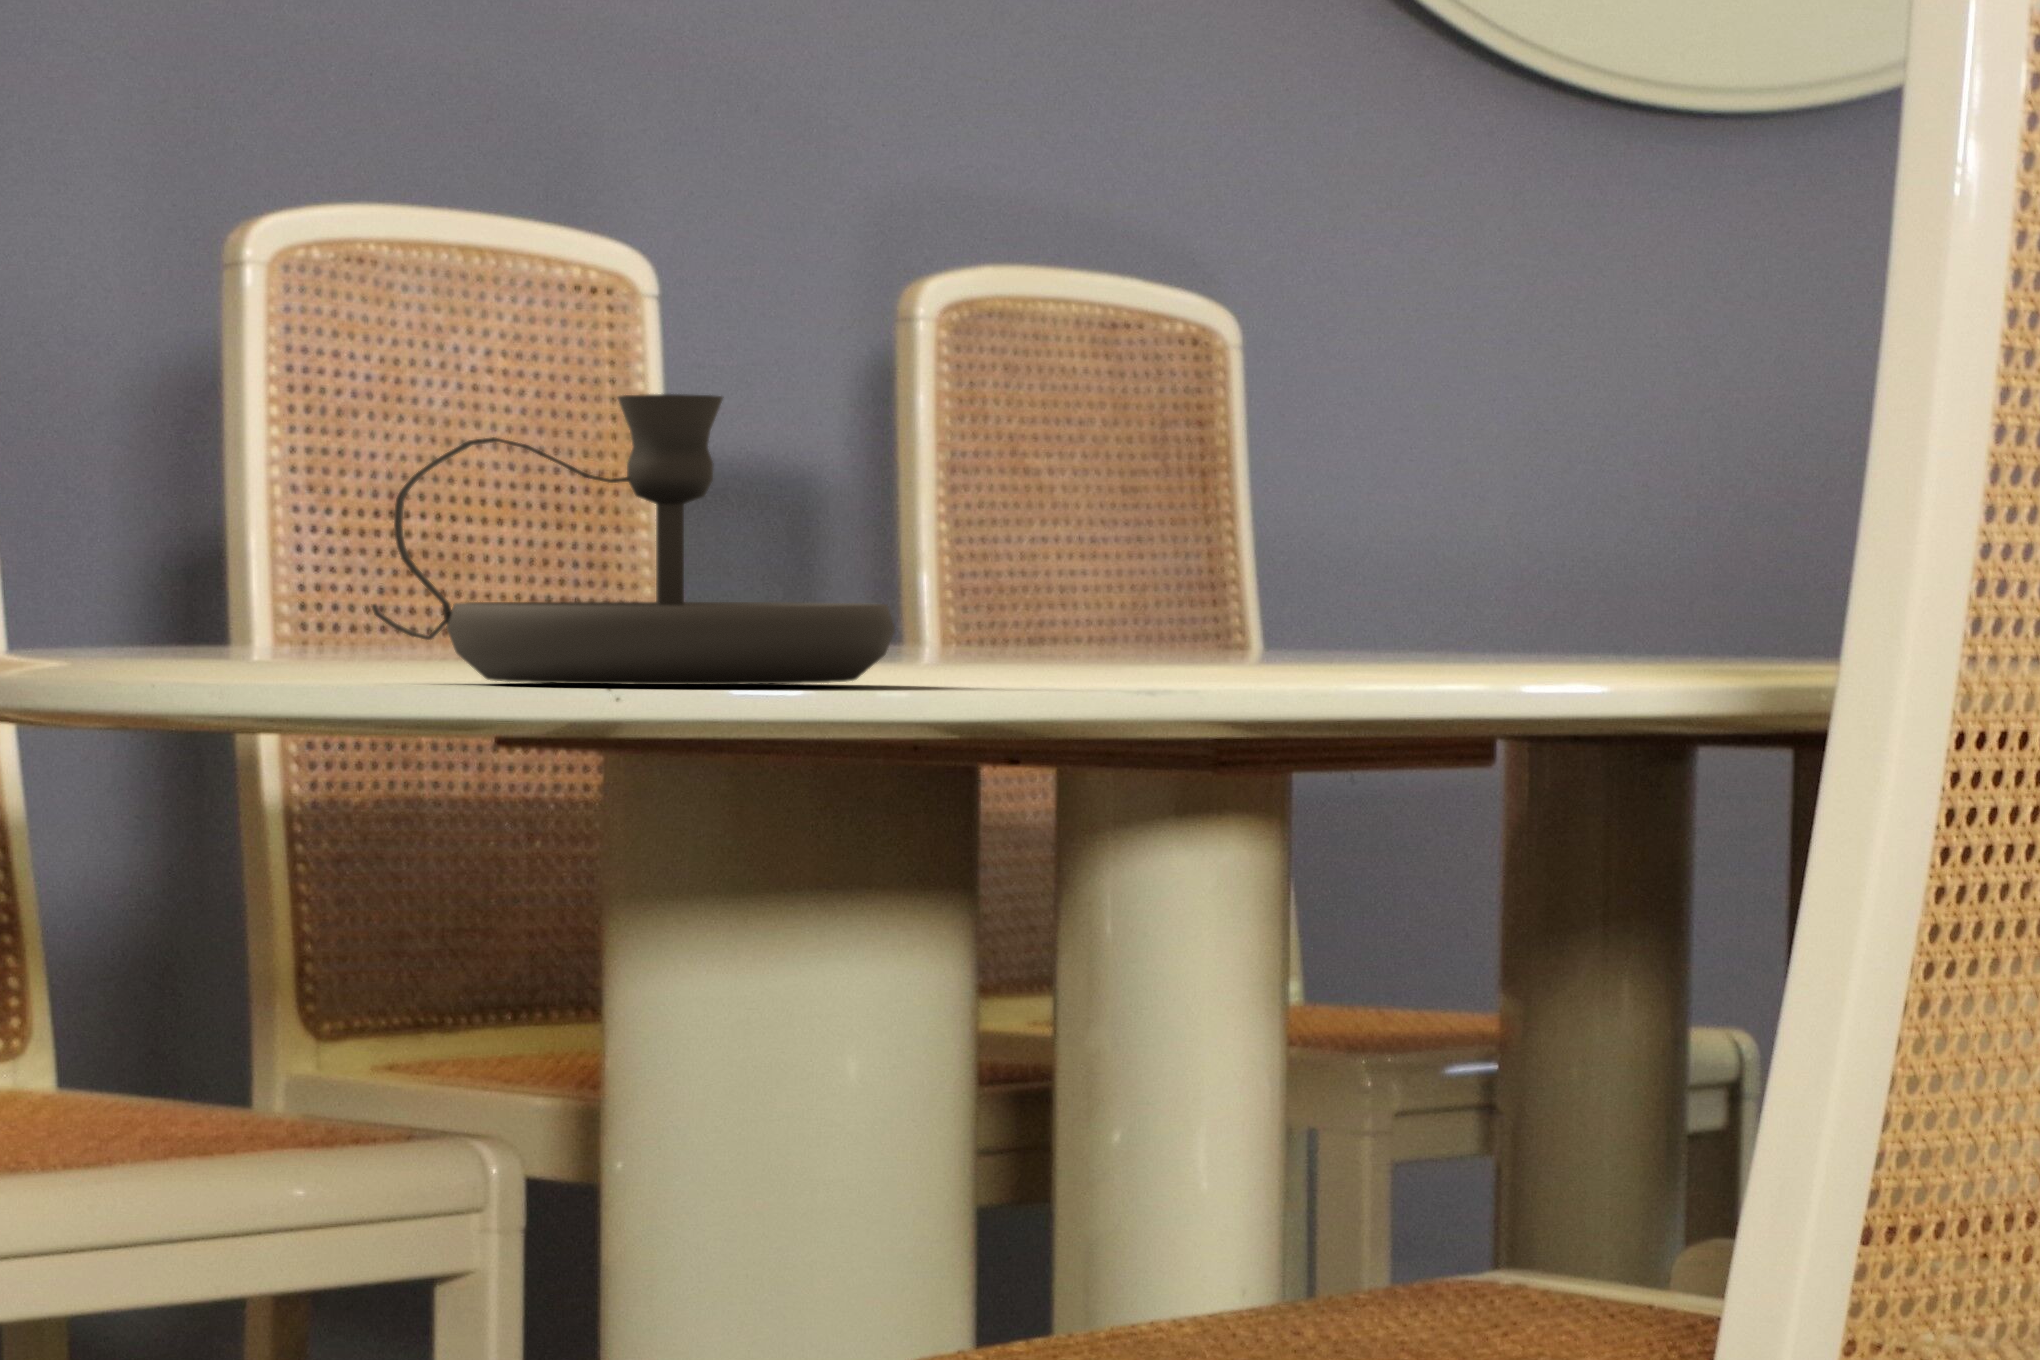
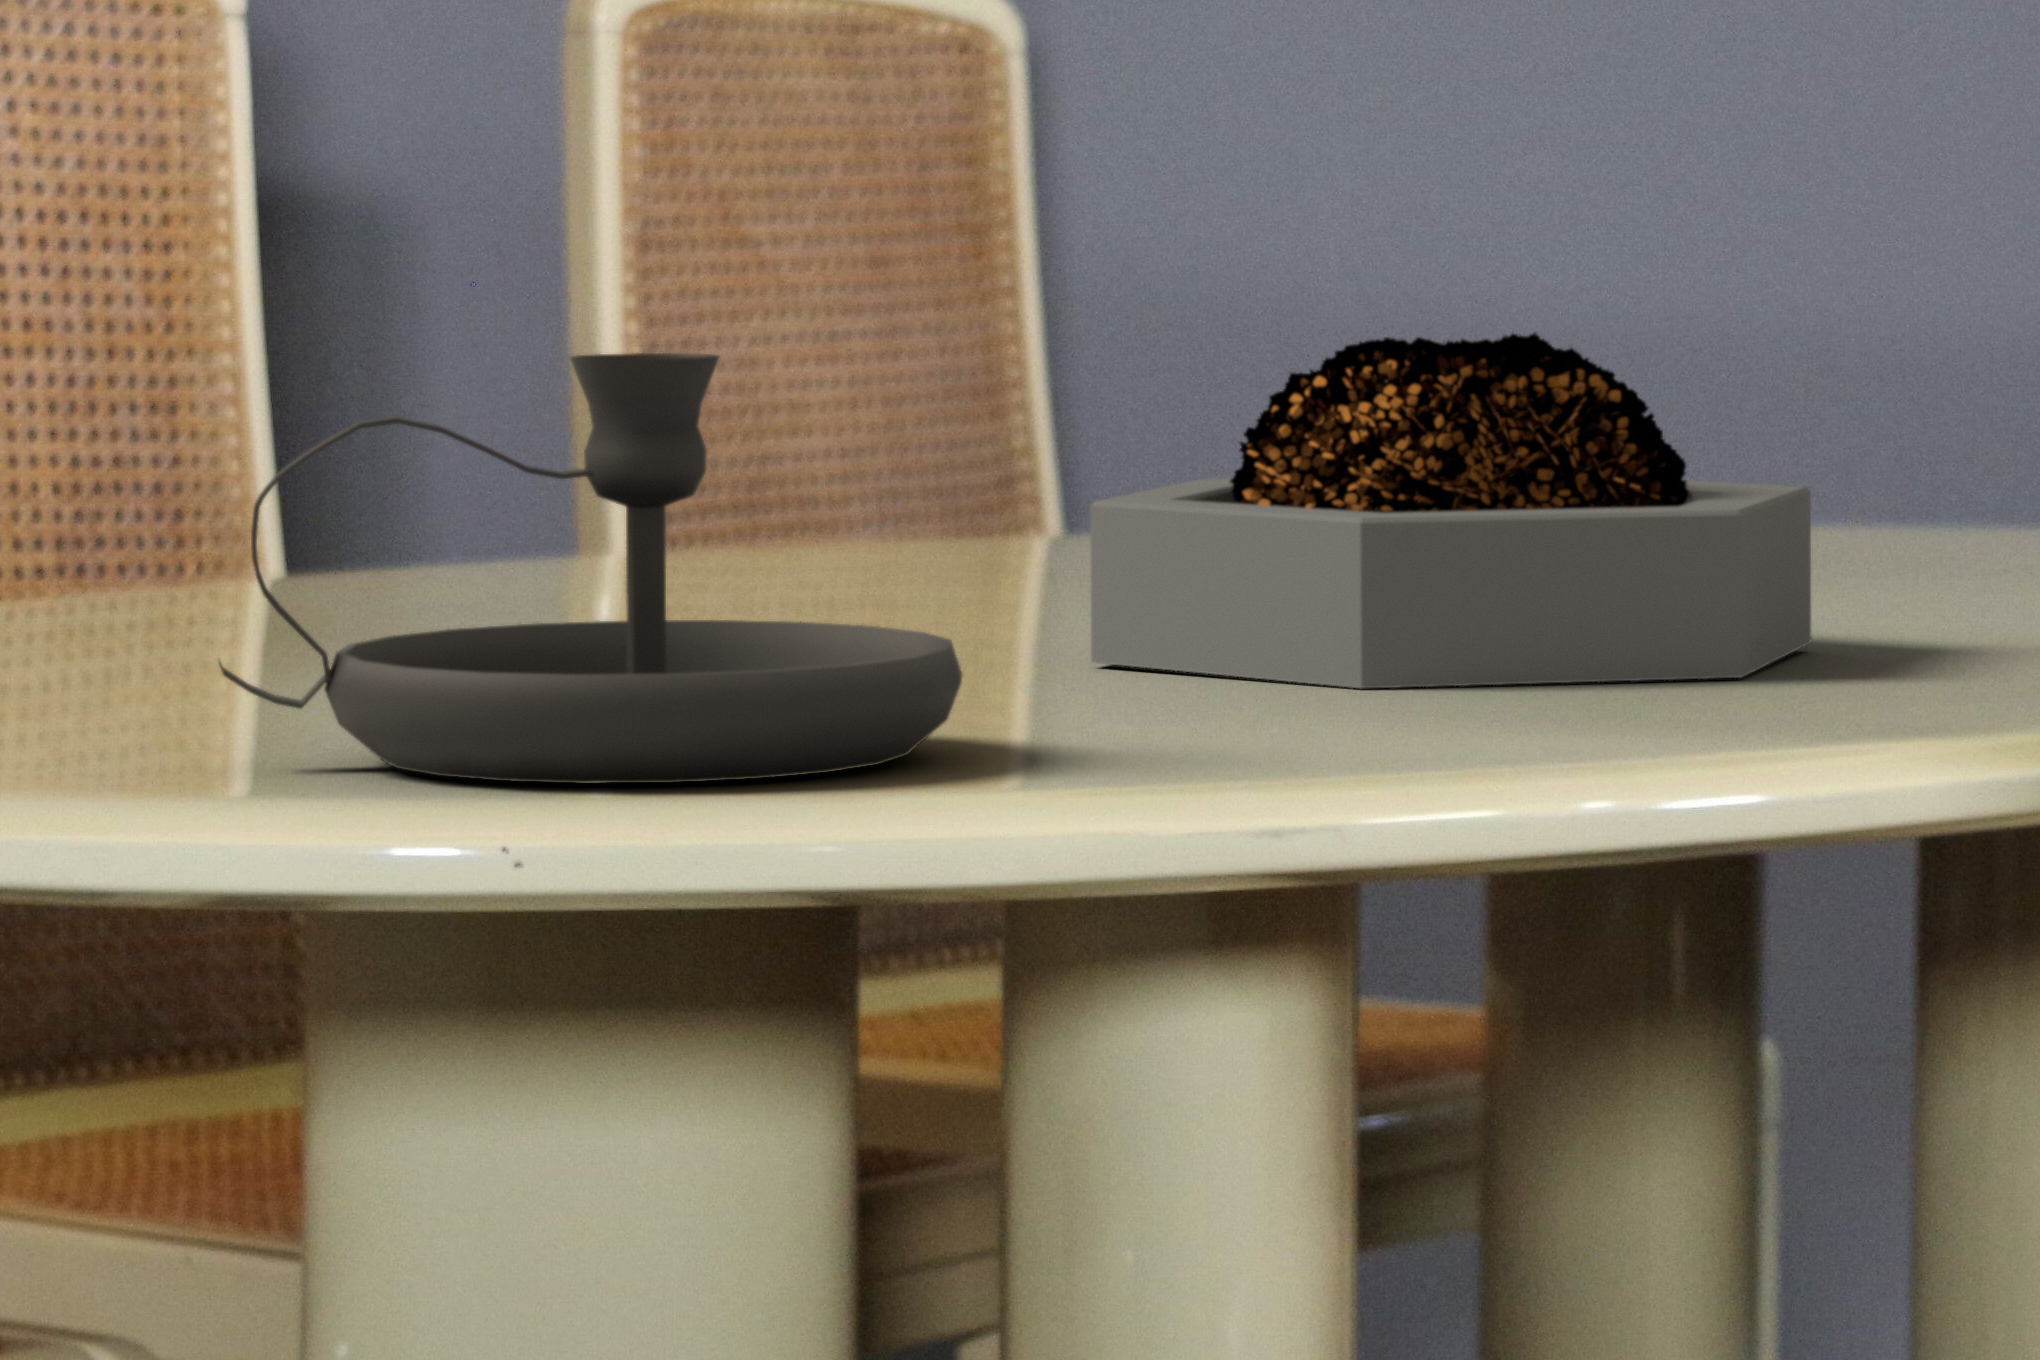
decorative bowl: none [1089,419,1645,684] -> present [1090,333,1811,688]

